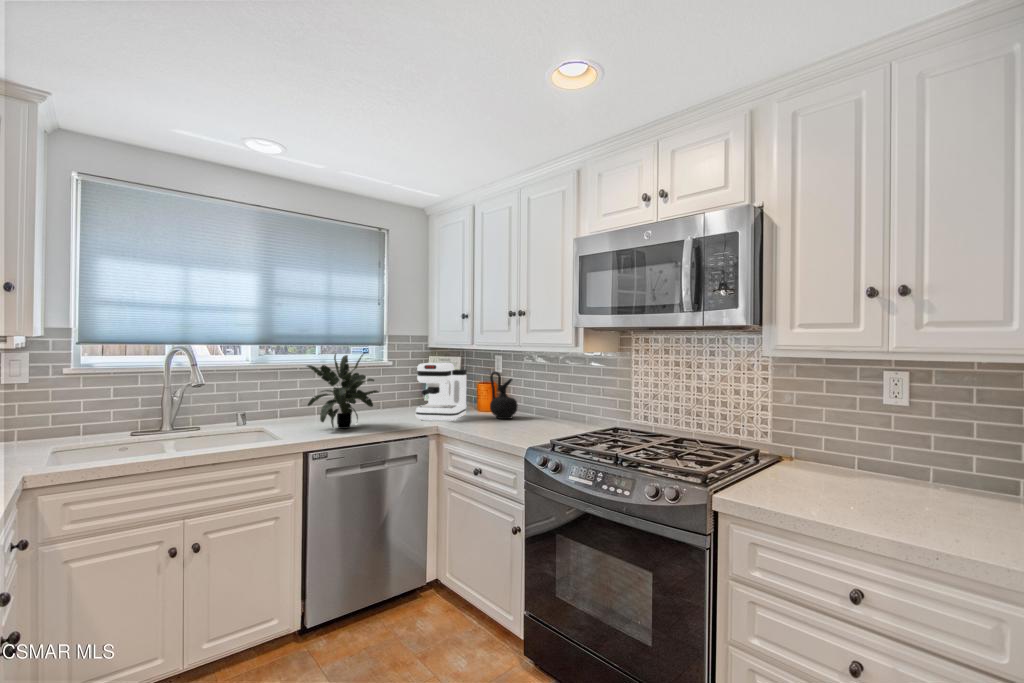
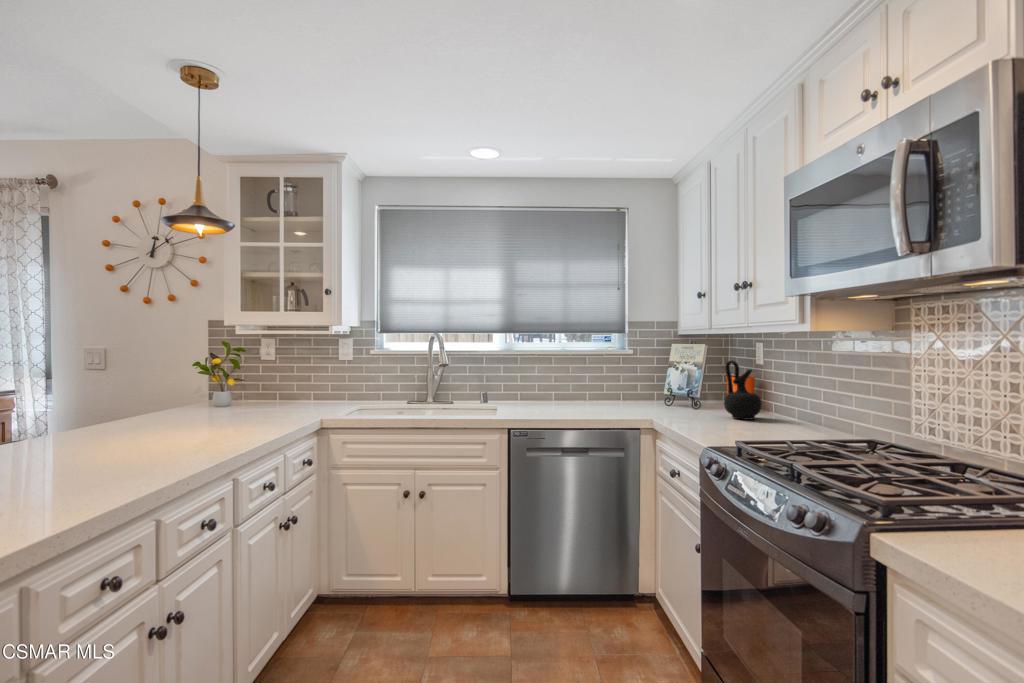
potted plant: present [307,353,378,429] -> none [527,337,591,412]
coffee maker: present [416,363,466,421] -> none [636,350,700,416]

